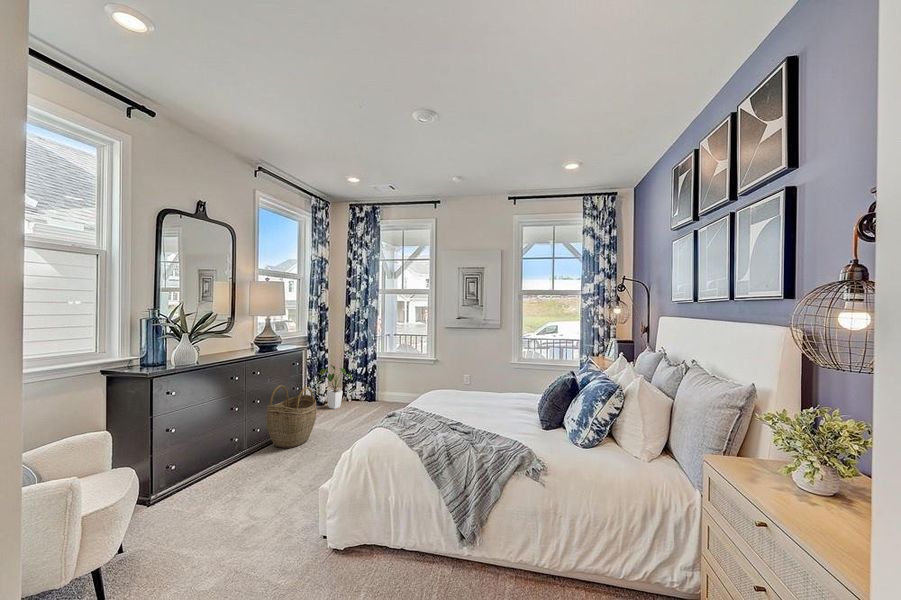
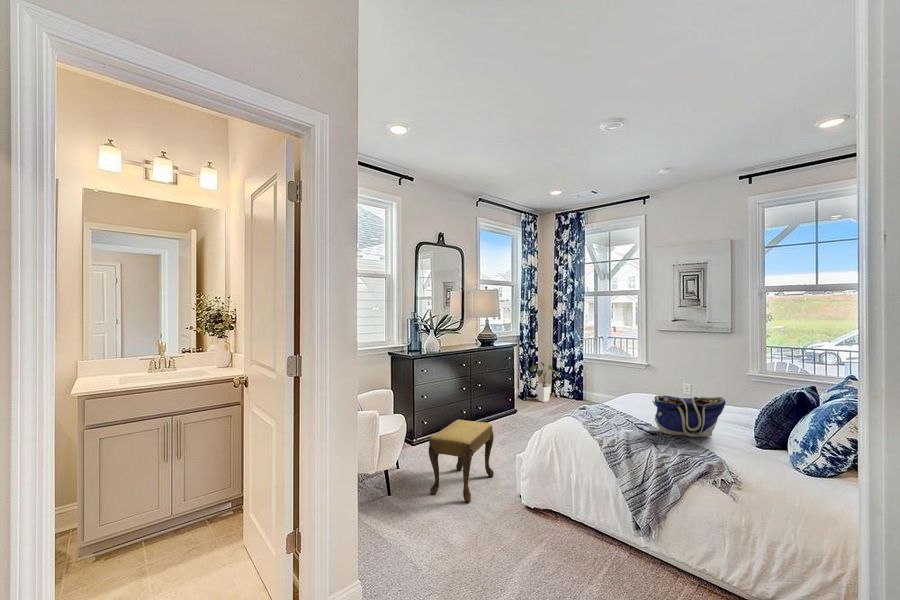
woven basket: present [266,385,316,448] -> none [482,376,523,429]
tote bag: none [467,391,527,432] -> present [652,396,726,437]
footstool: none [201,447,290,556] -> present [429,420,494,503]

